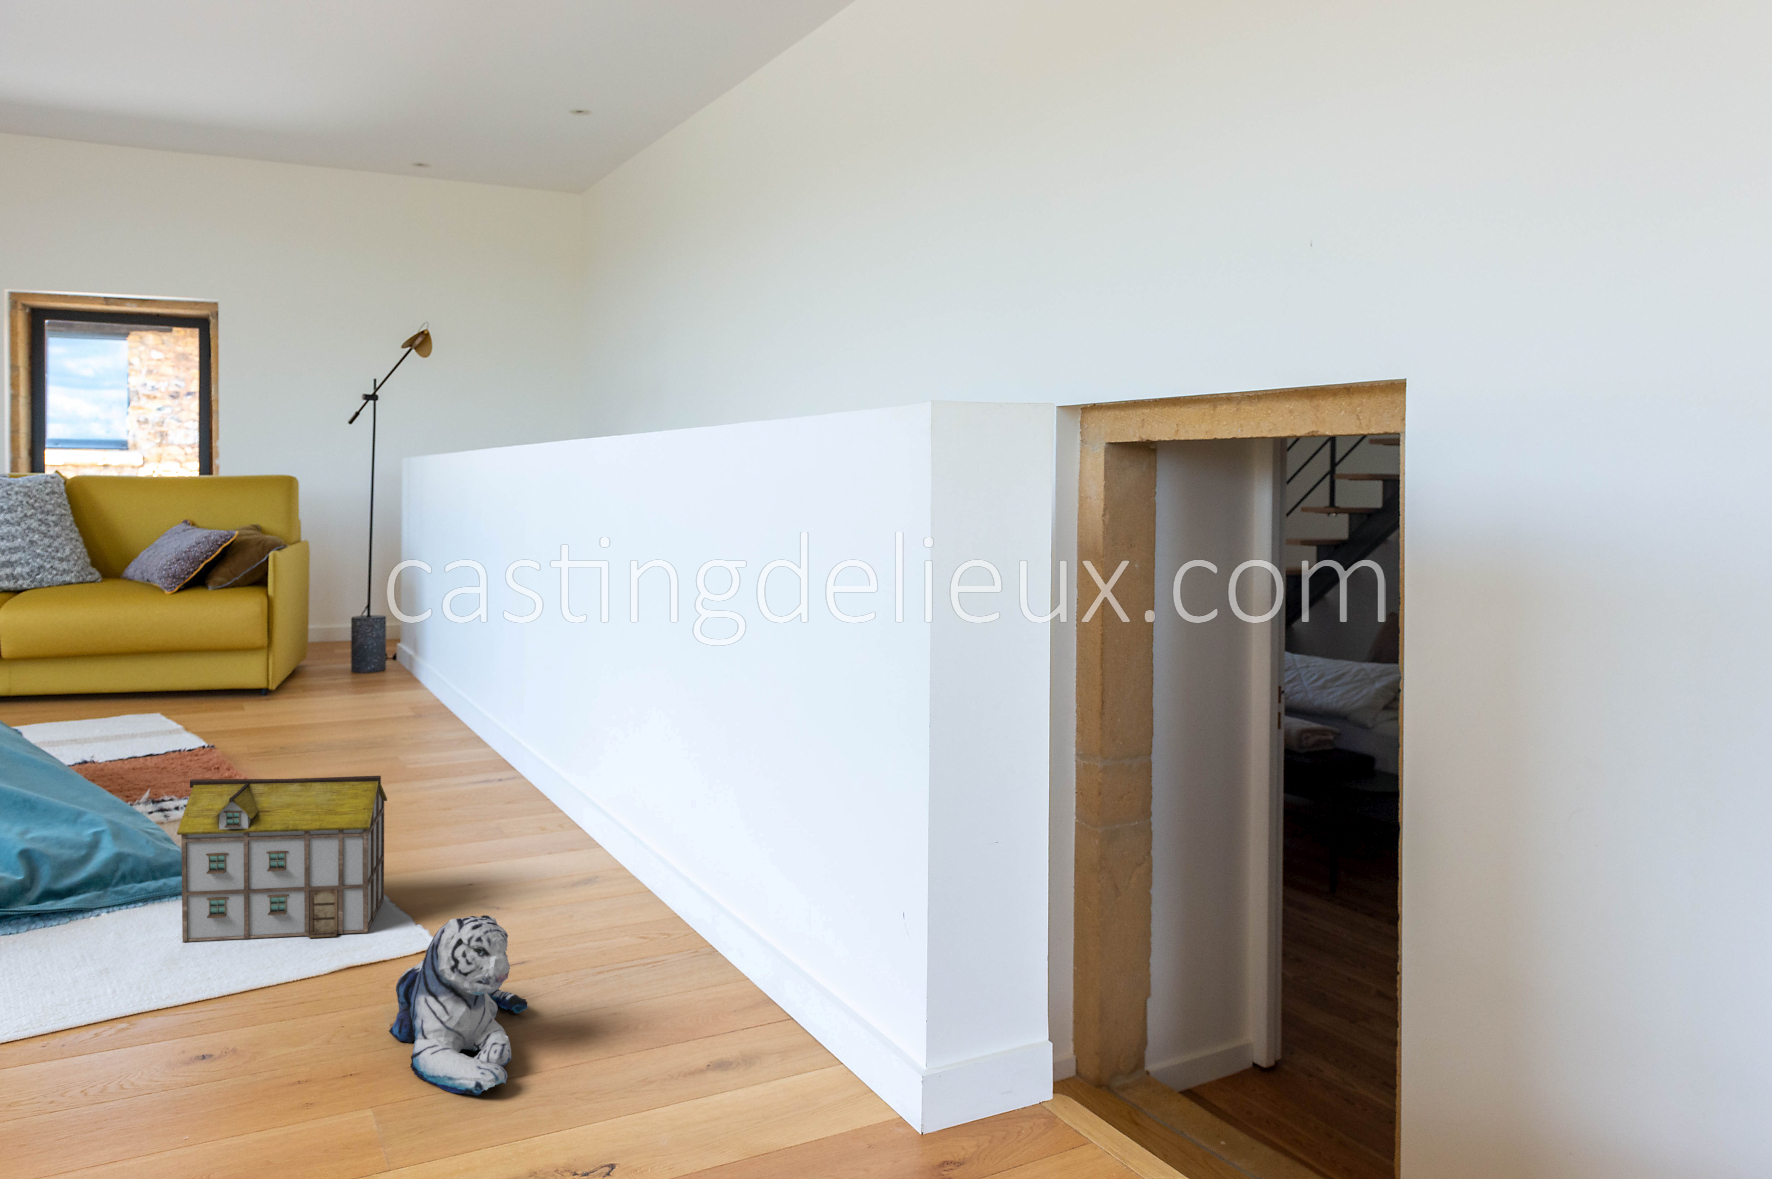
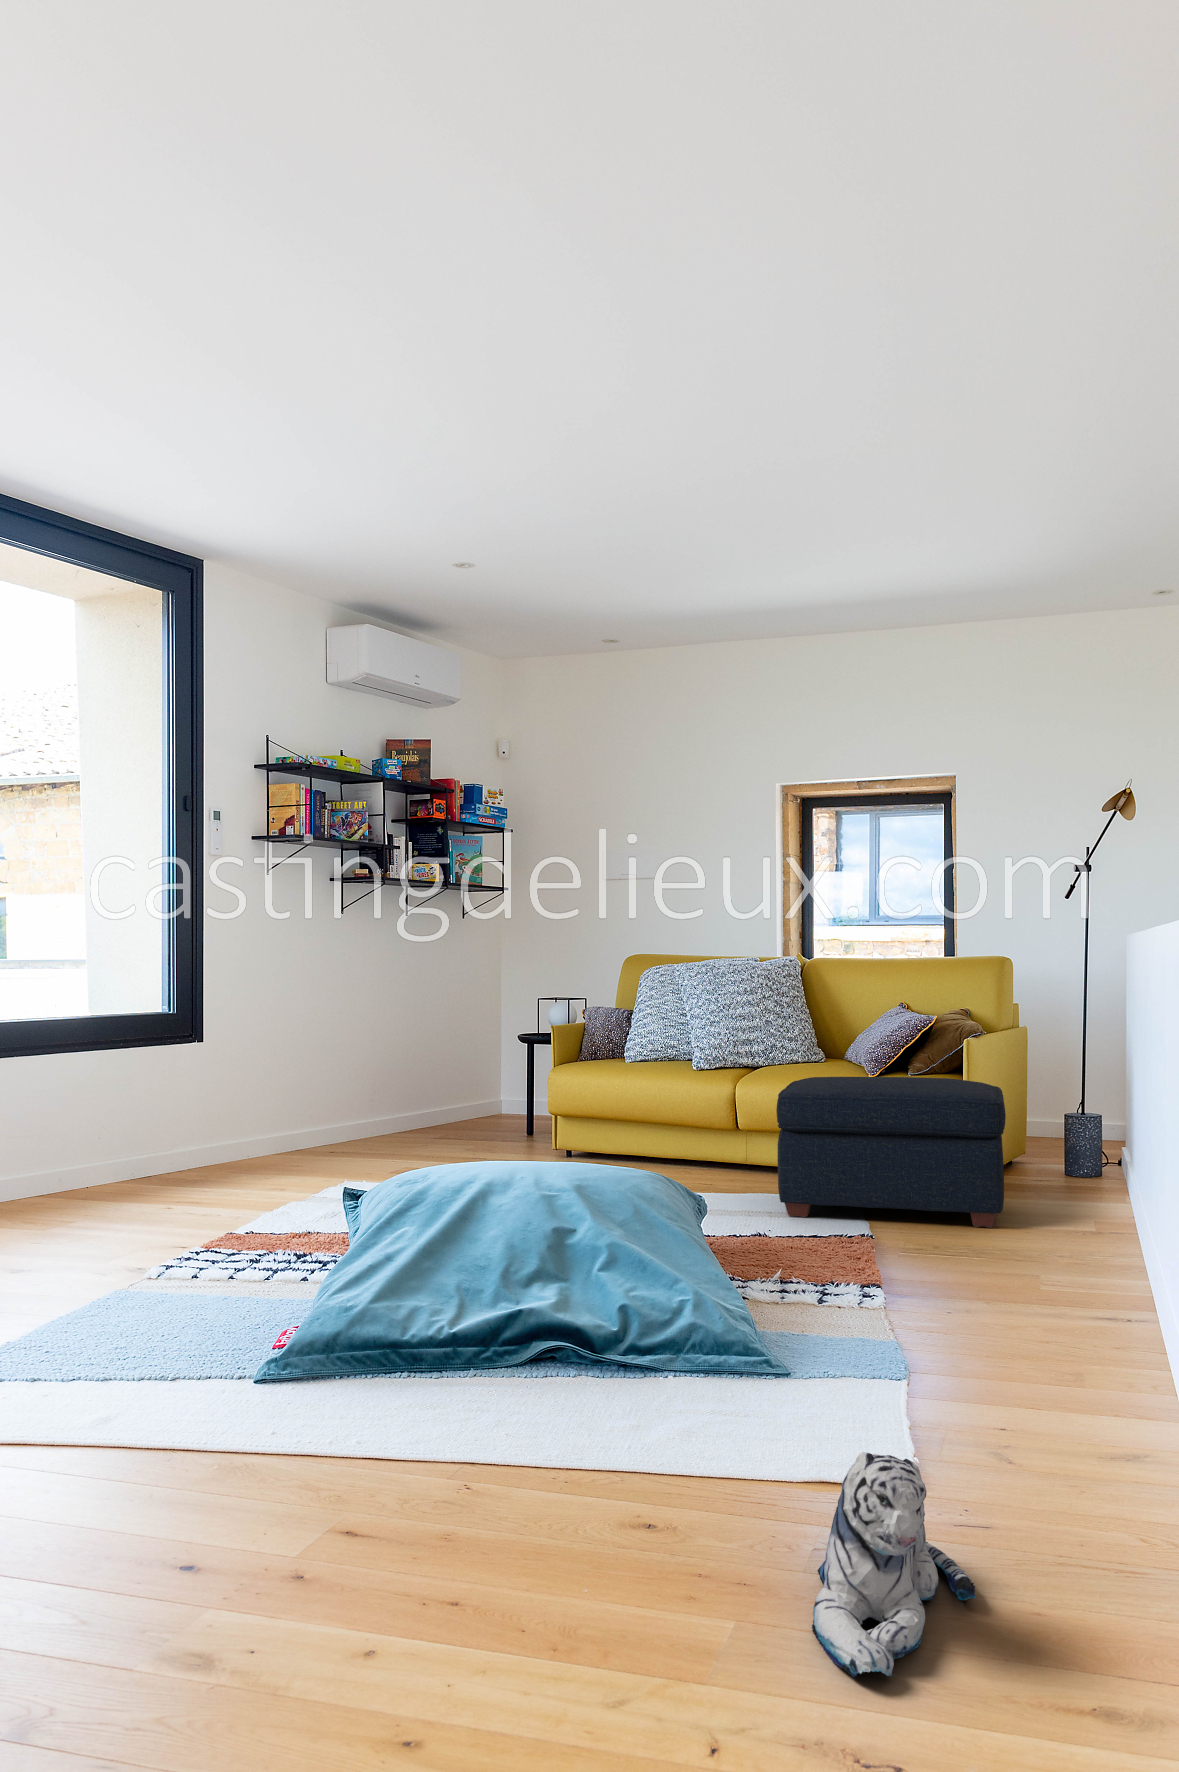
ottoman: none [91,595,339,740] -> present [776,1077,1006,1227]
toy house: present [177,776,387,942] -> none [709,1253,921,1459]

